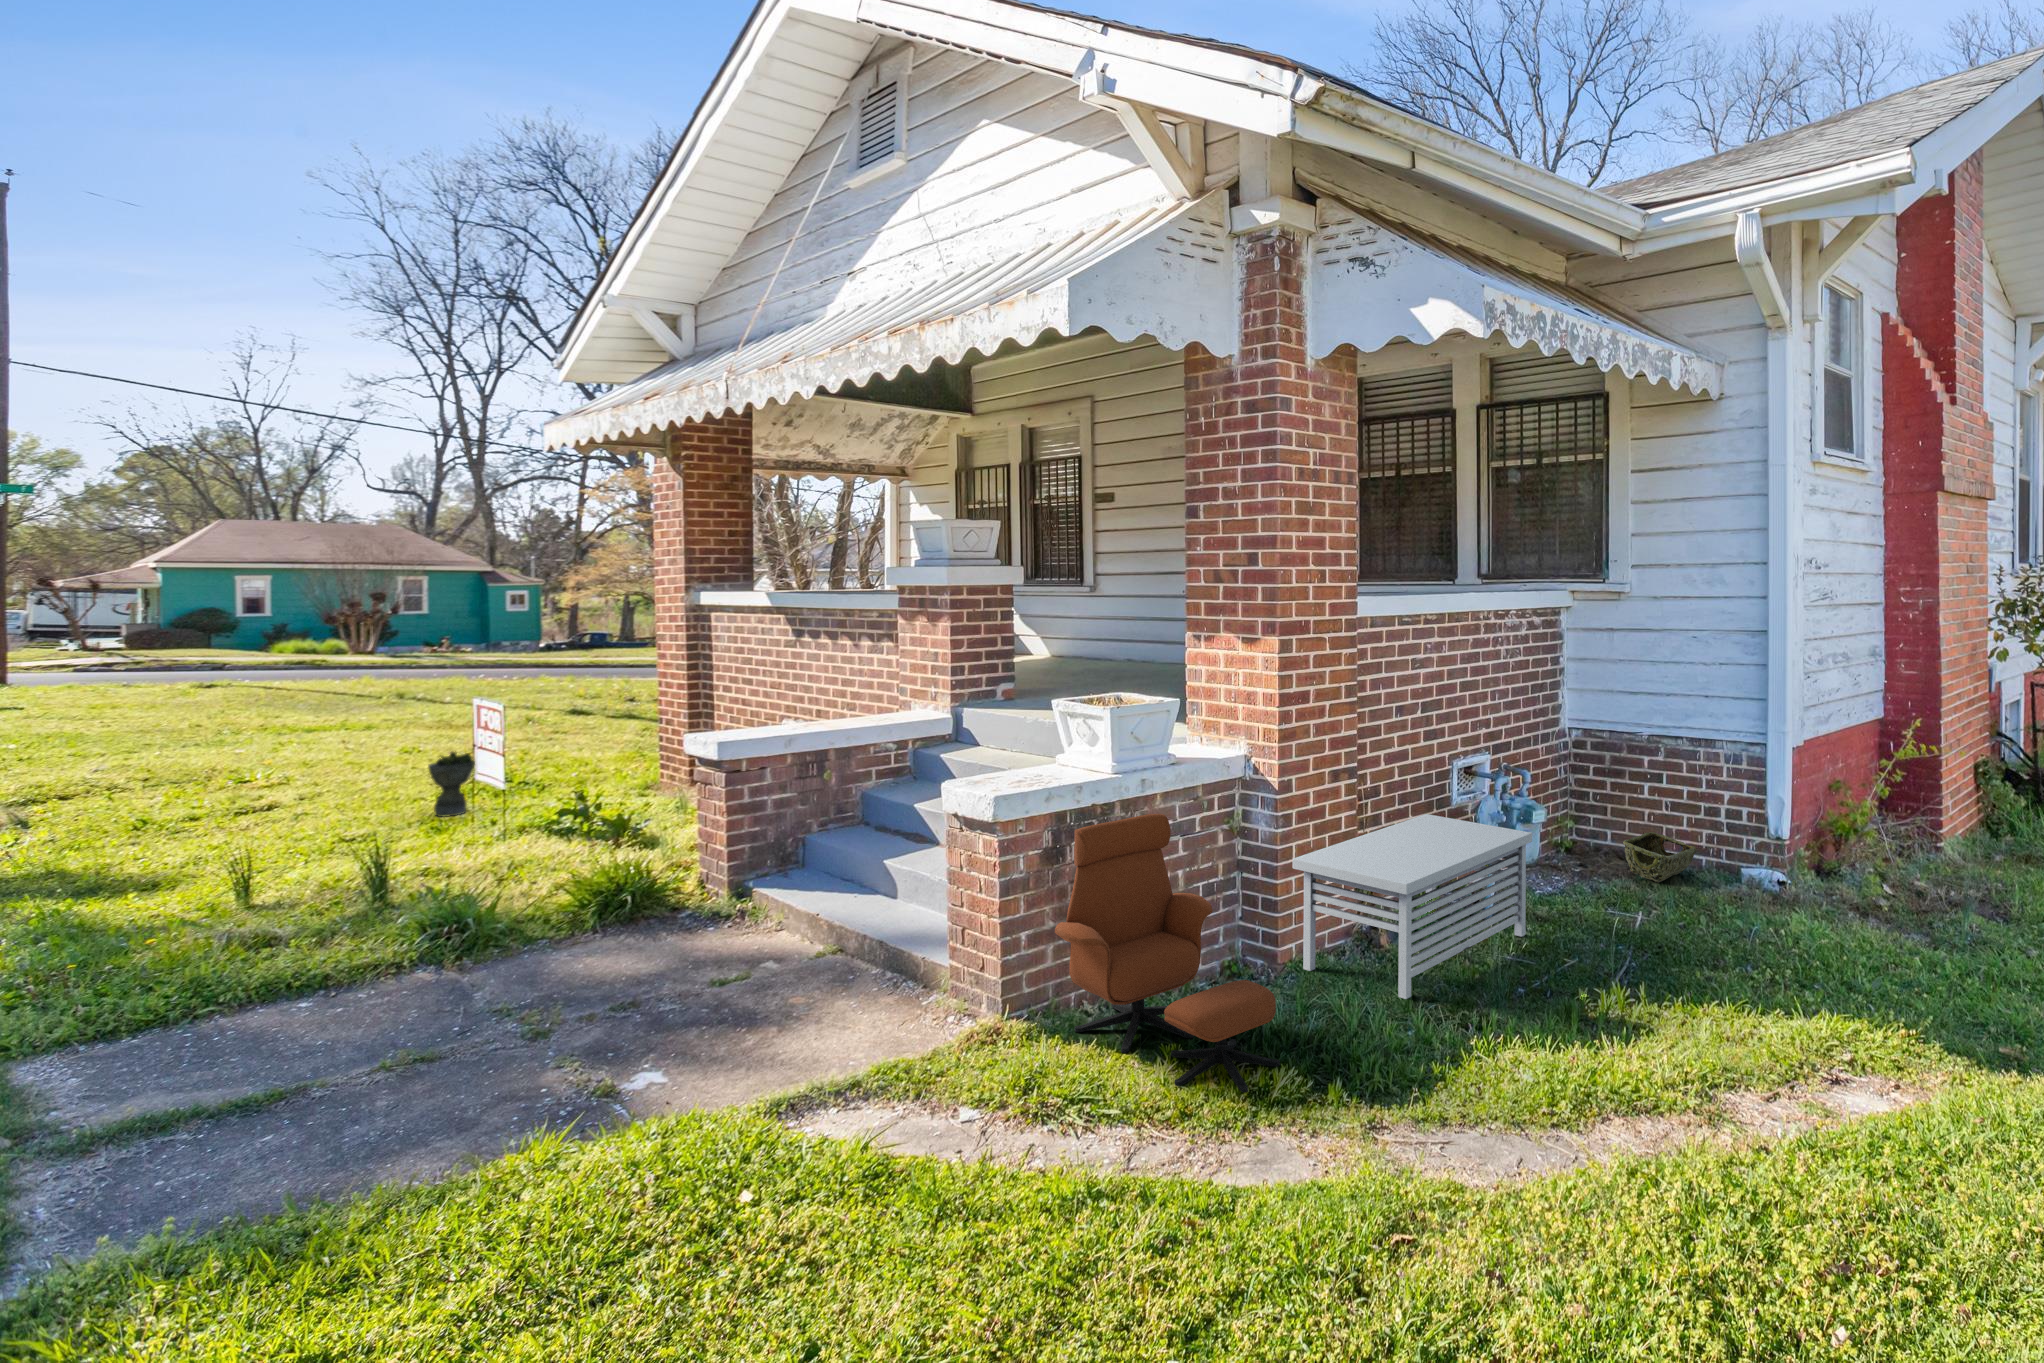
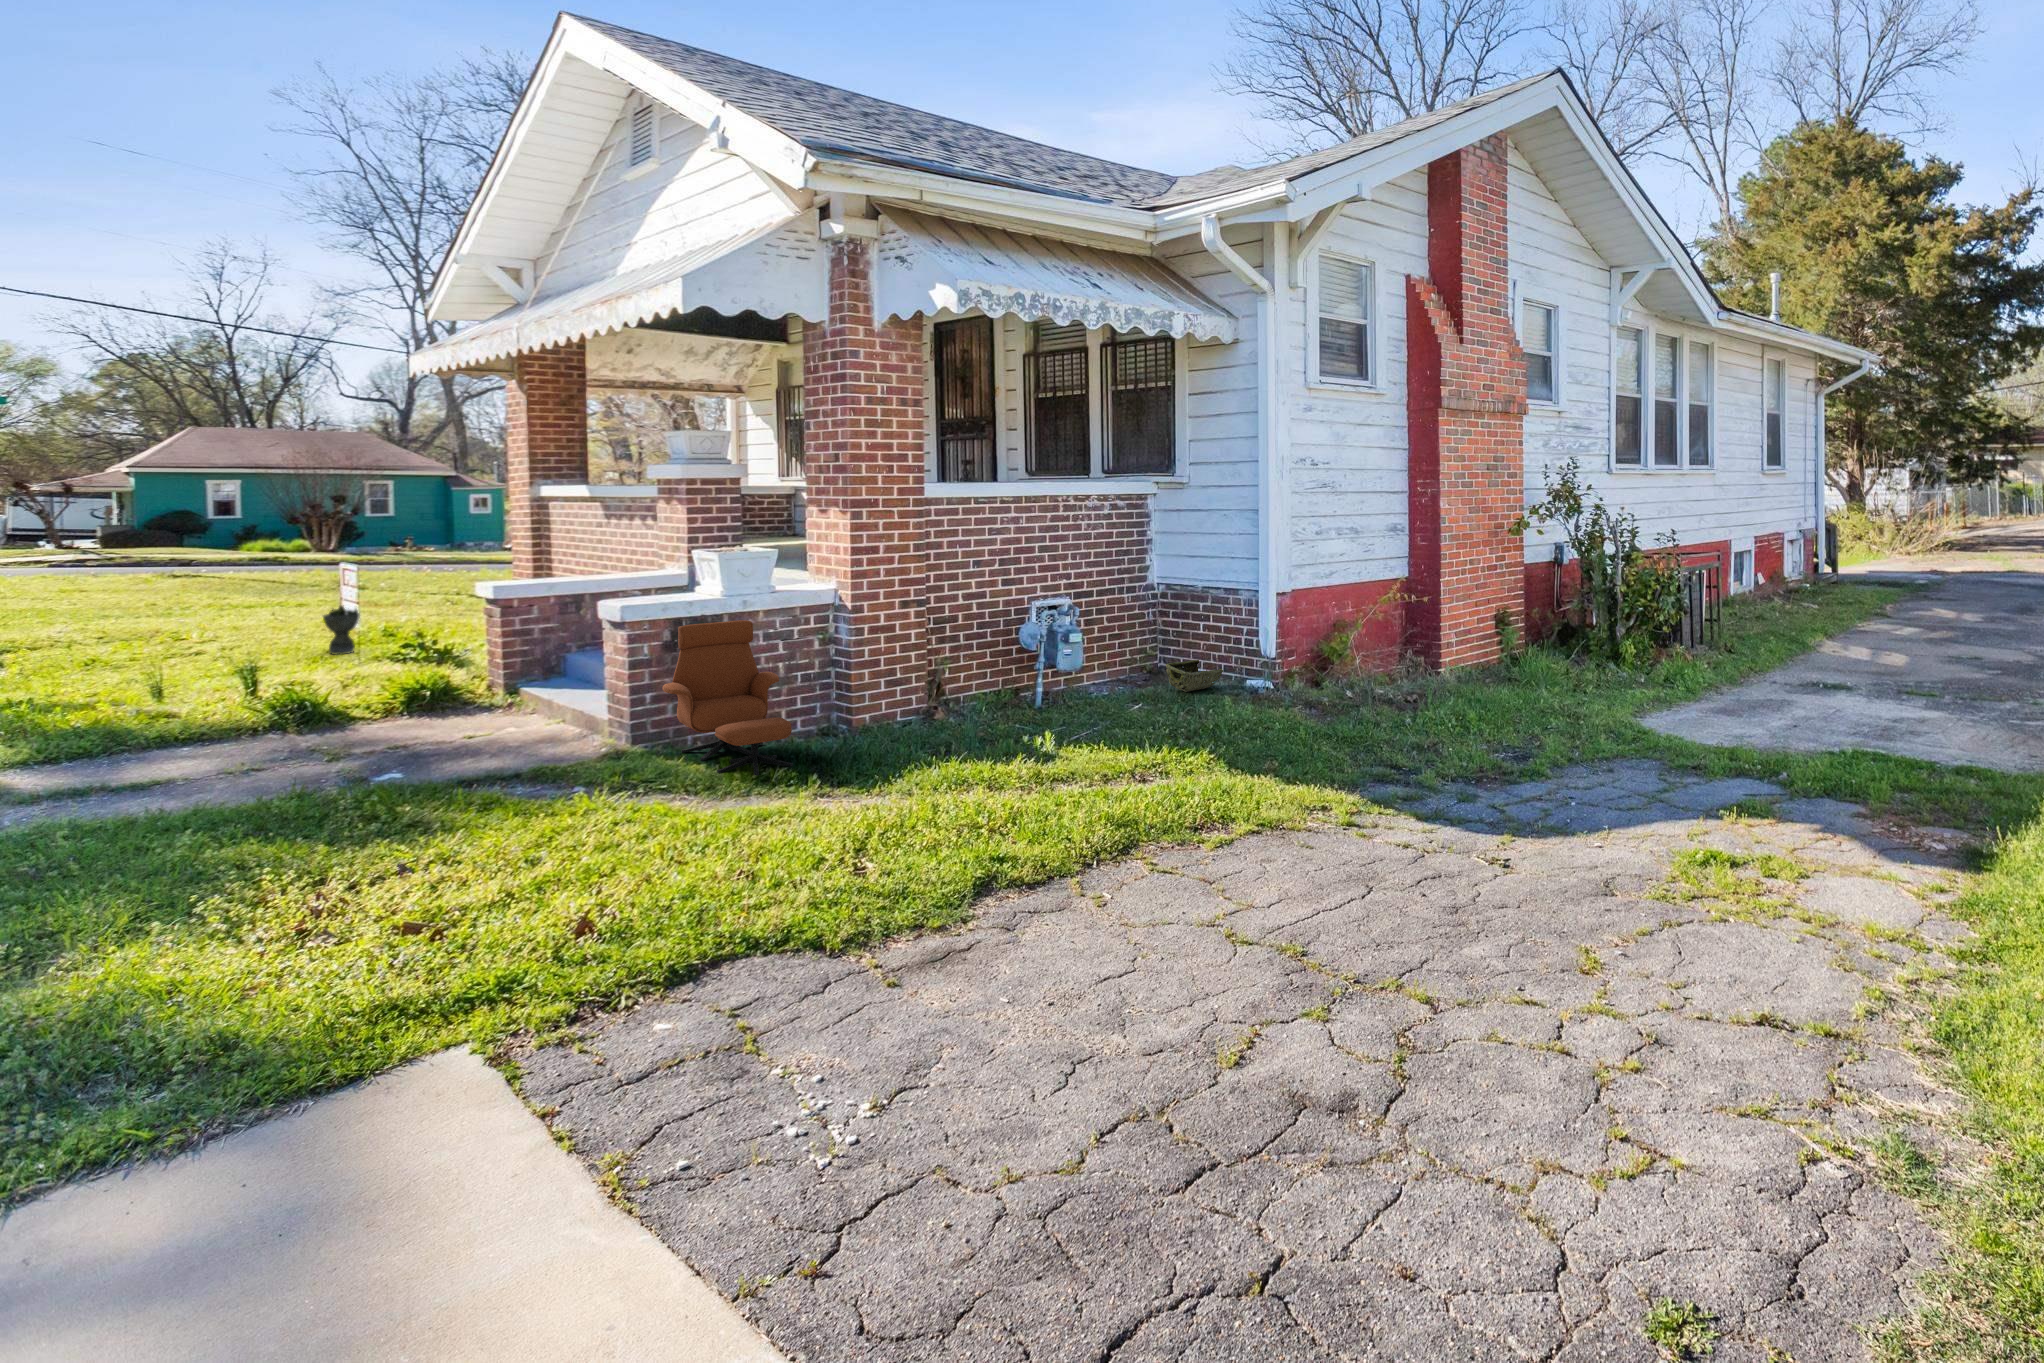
storage bench: present [1292,814,1532,999] -> none [859,637,1048,742]

